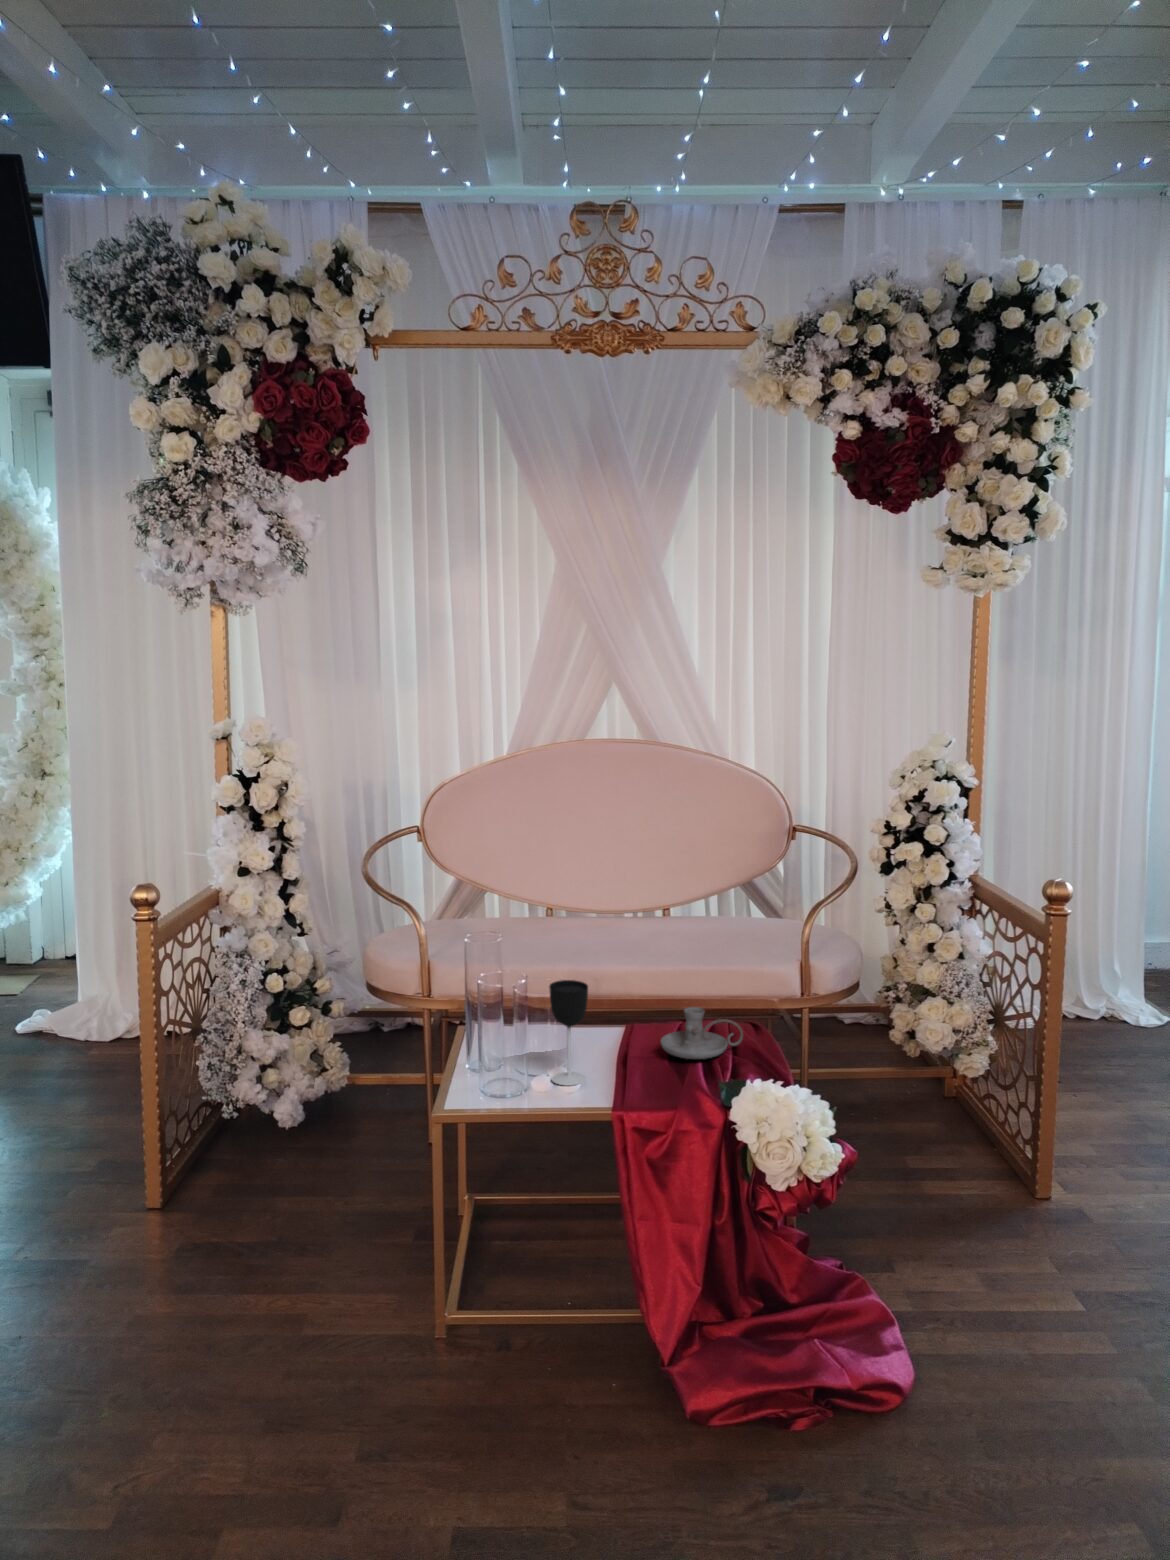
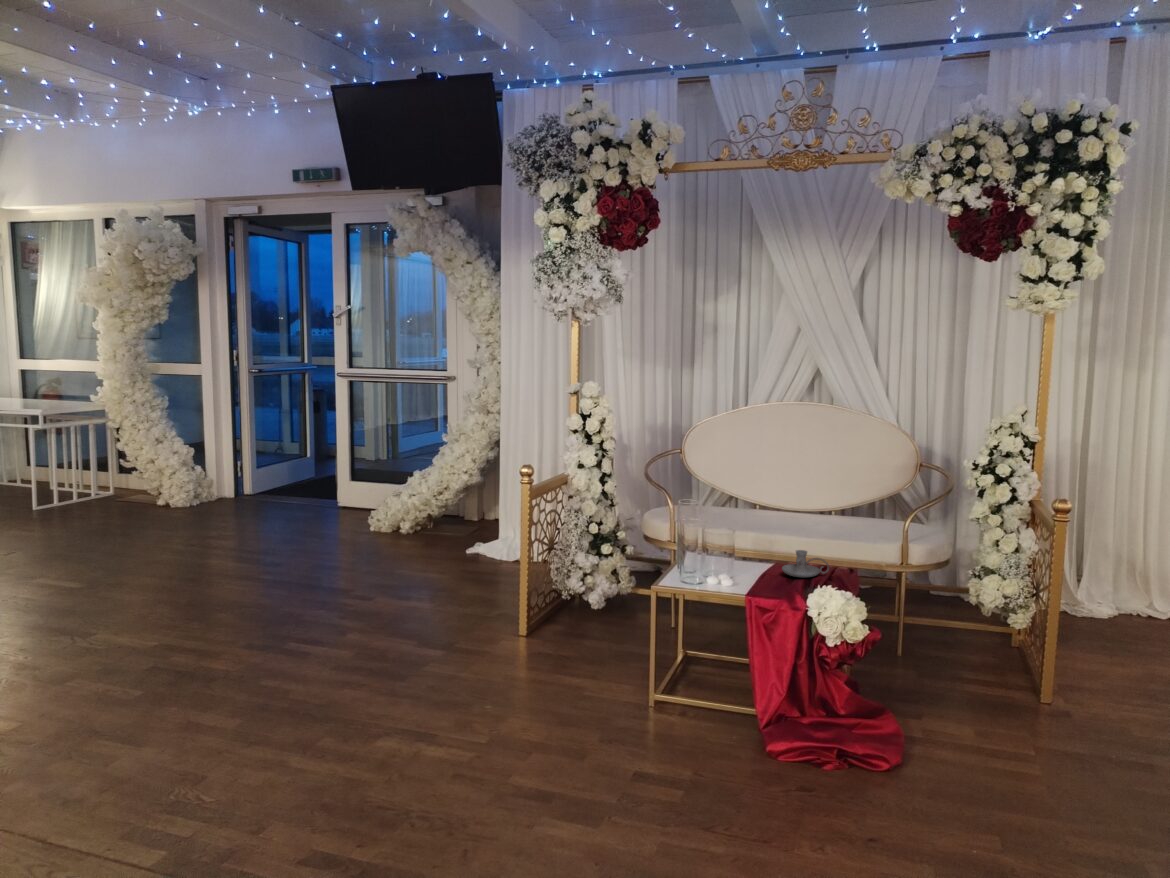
wine glass: present [549,980,588,1086] -> none [718,527,739,582]

